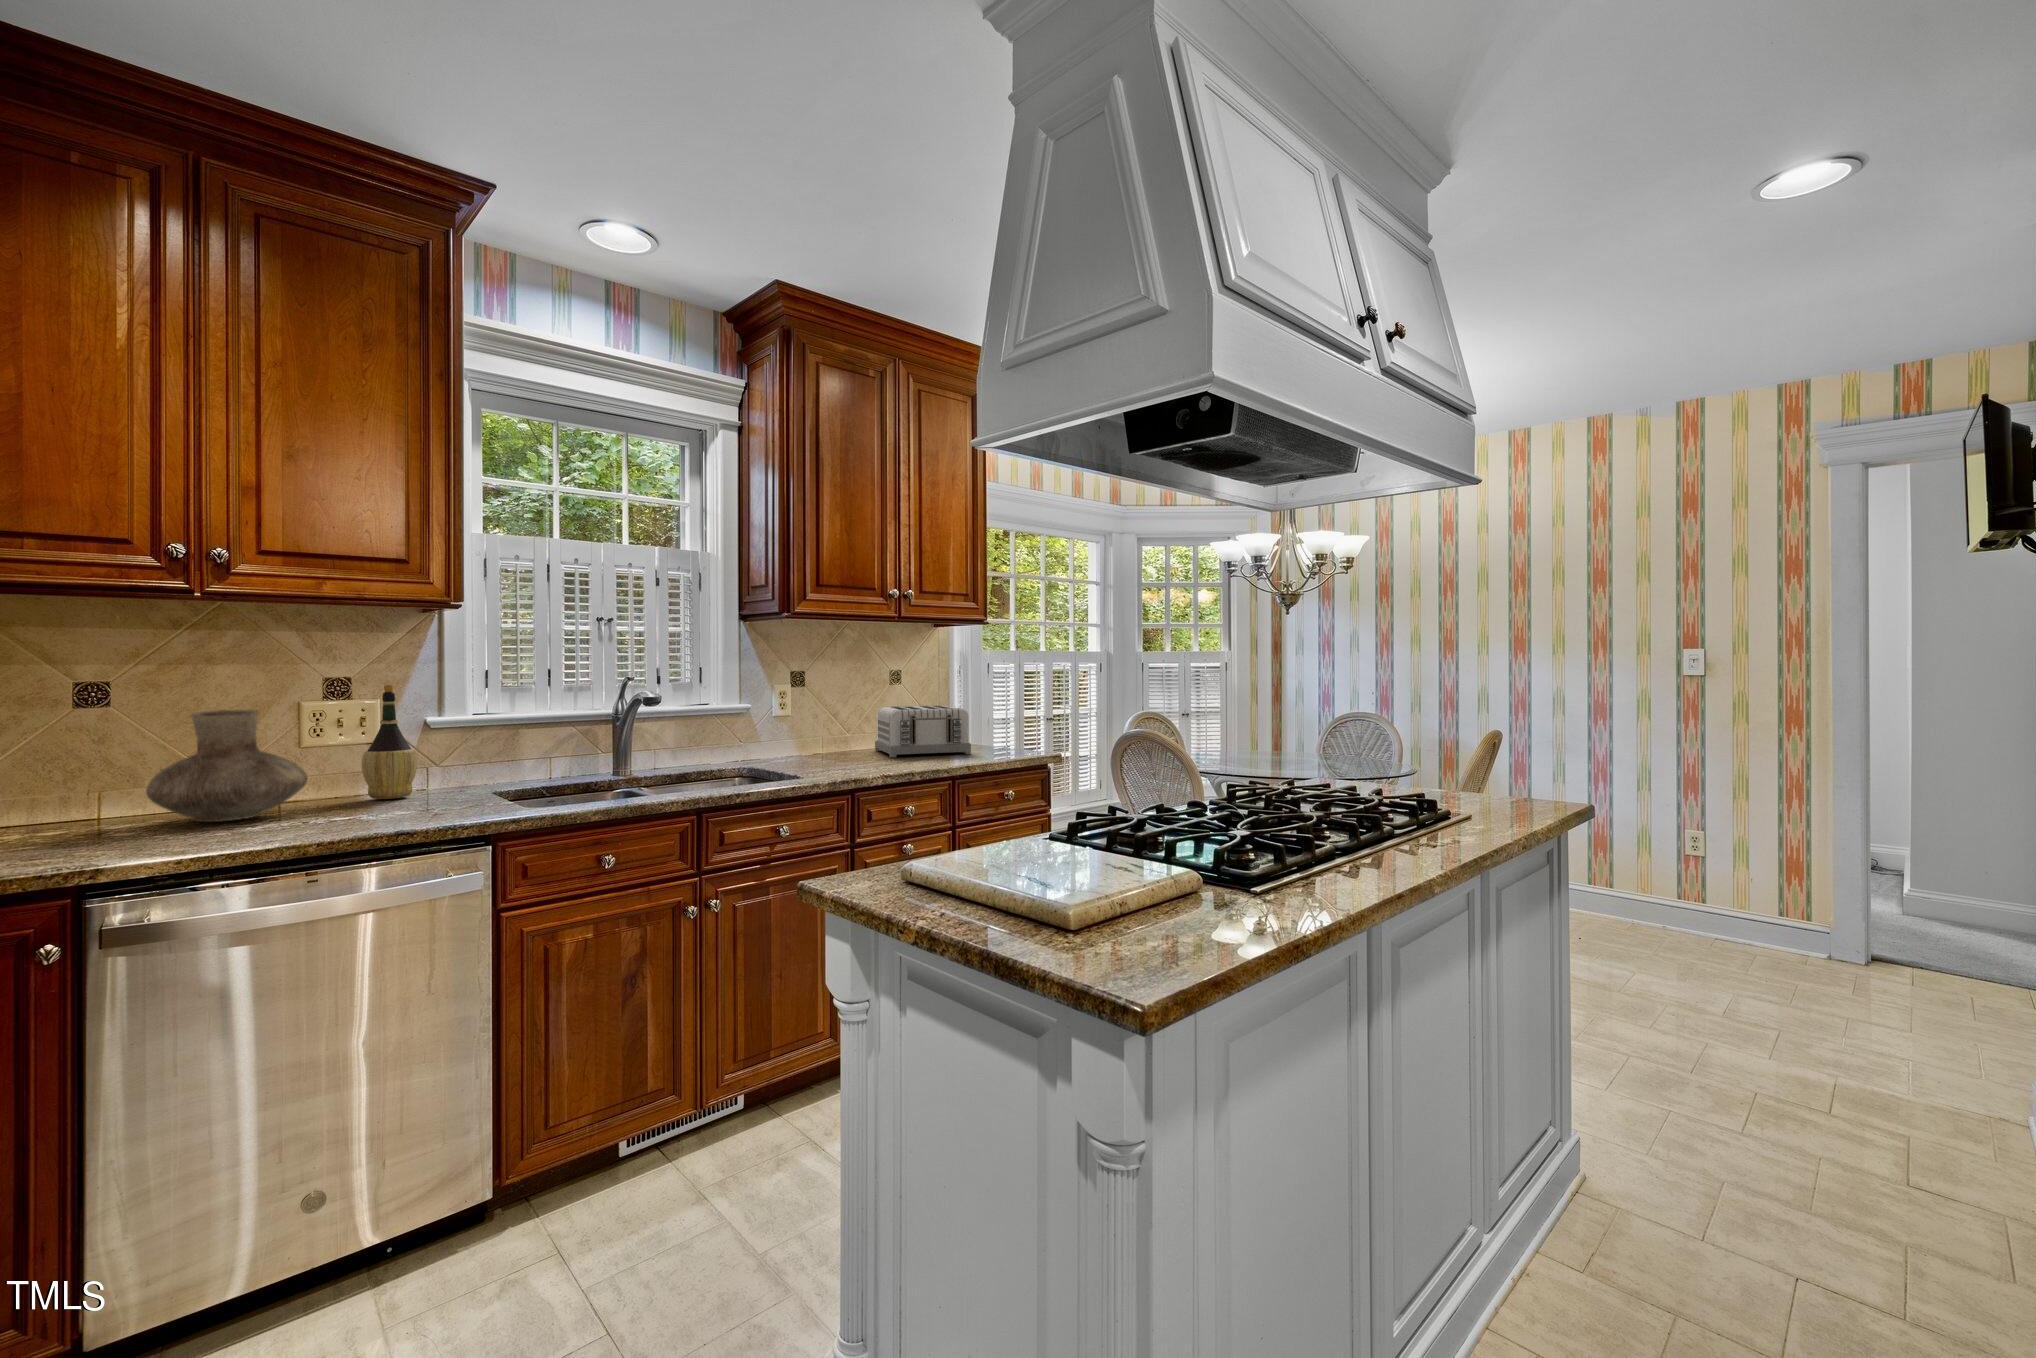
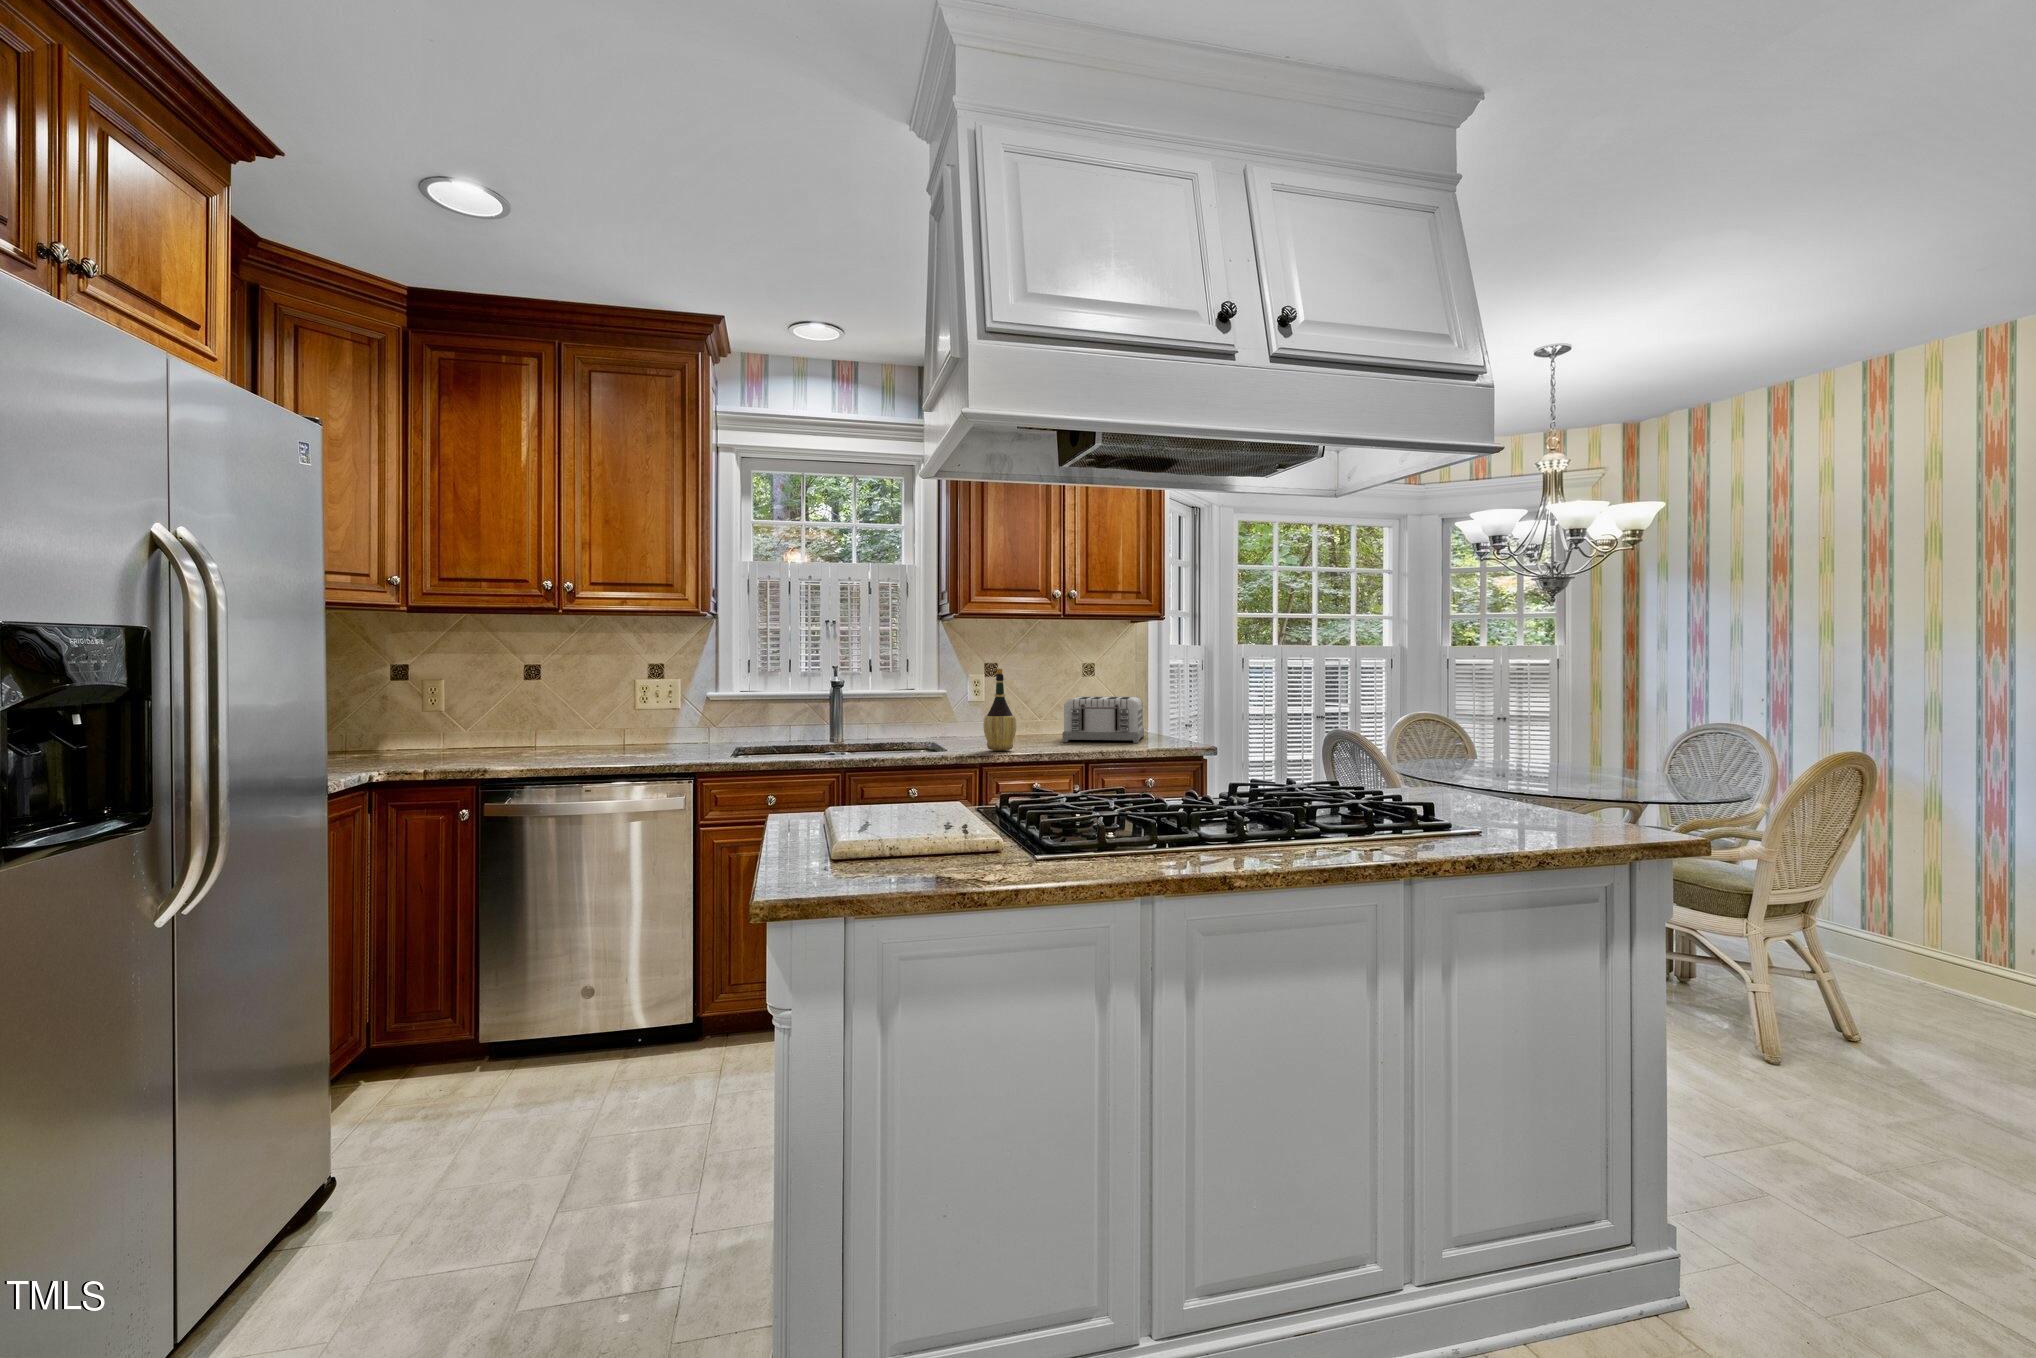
wine bottle: present [362,685,417,799] -> present [984,669,1016,751]
vase: present [146,709,308,822] -> none [542,685,625,754]

